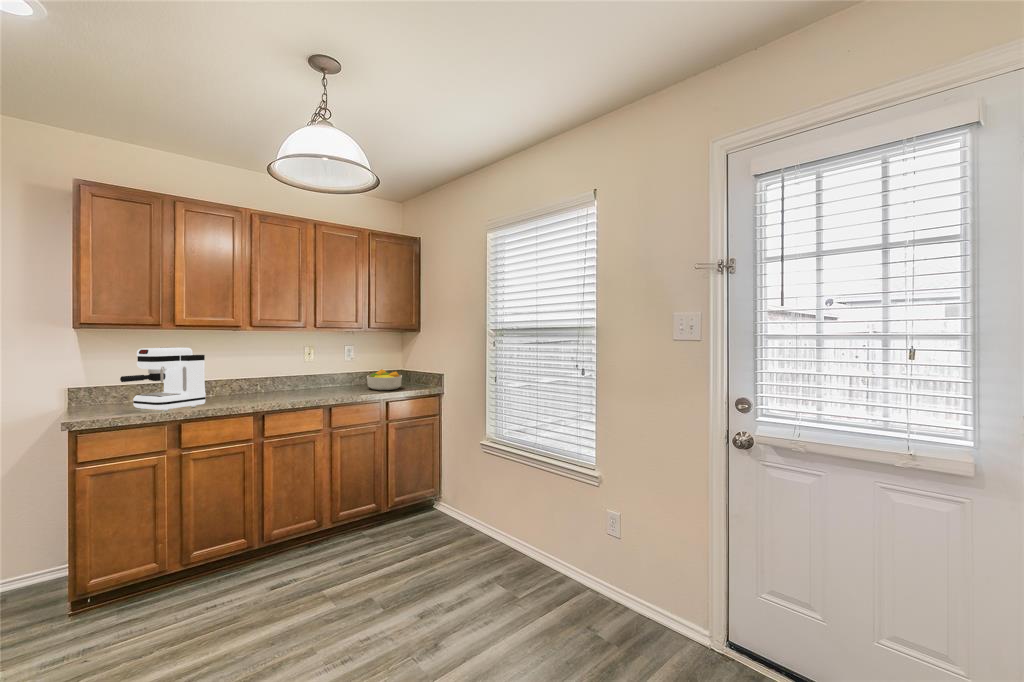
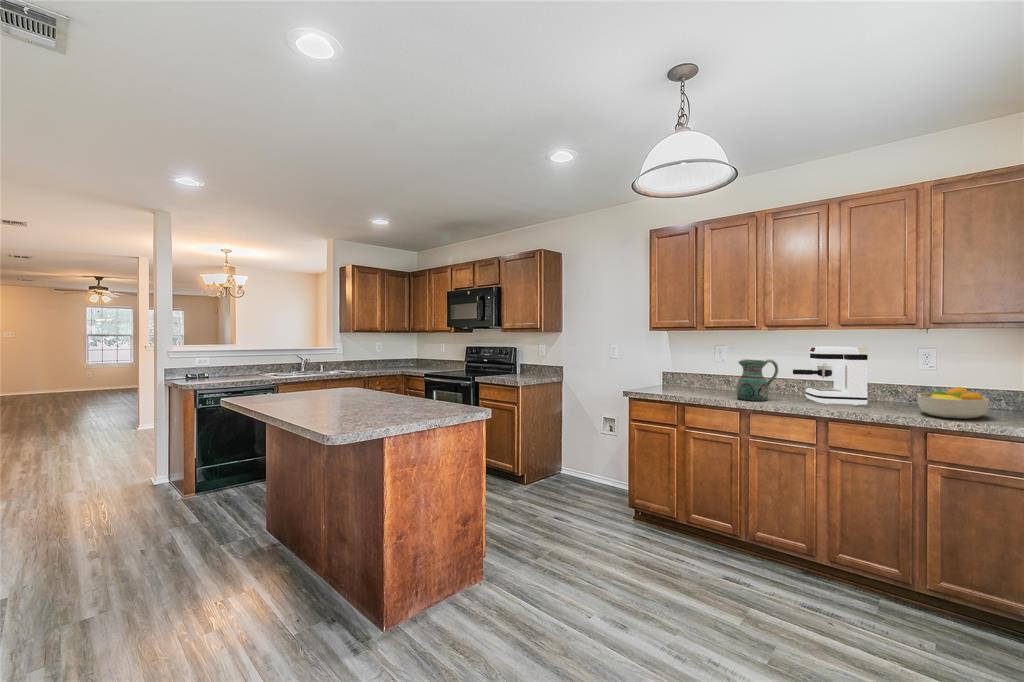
coffee maker: present [120,348,206,411] -> present [793,347,868,406]
ceramic pitcher: none [231,359,267,403] -> present [737,359,778,401]

